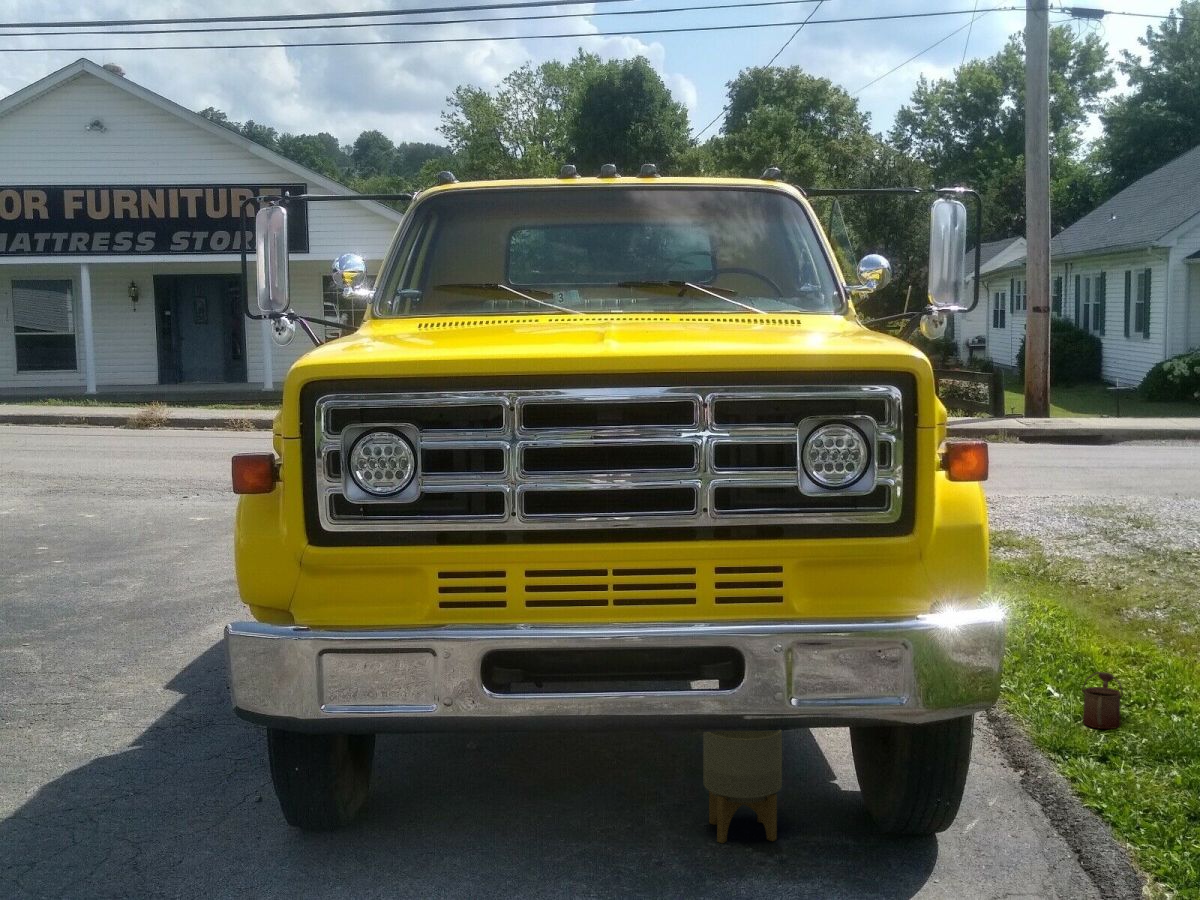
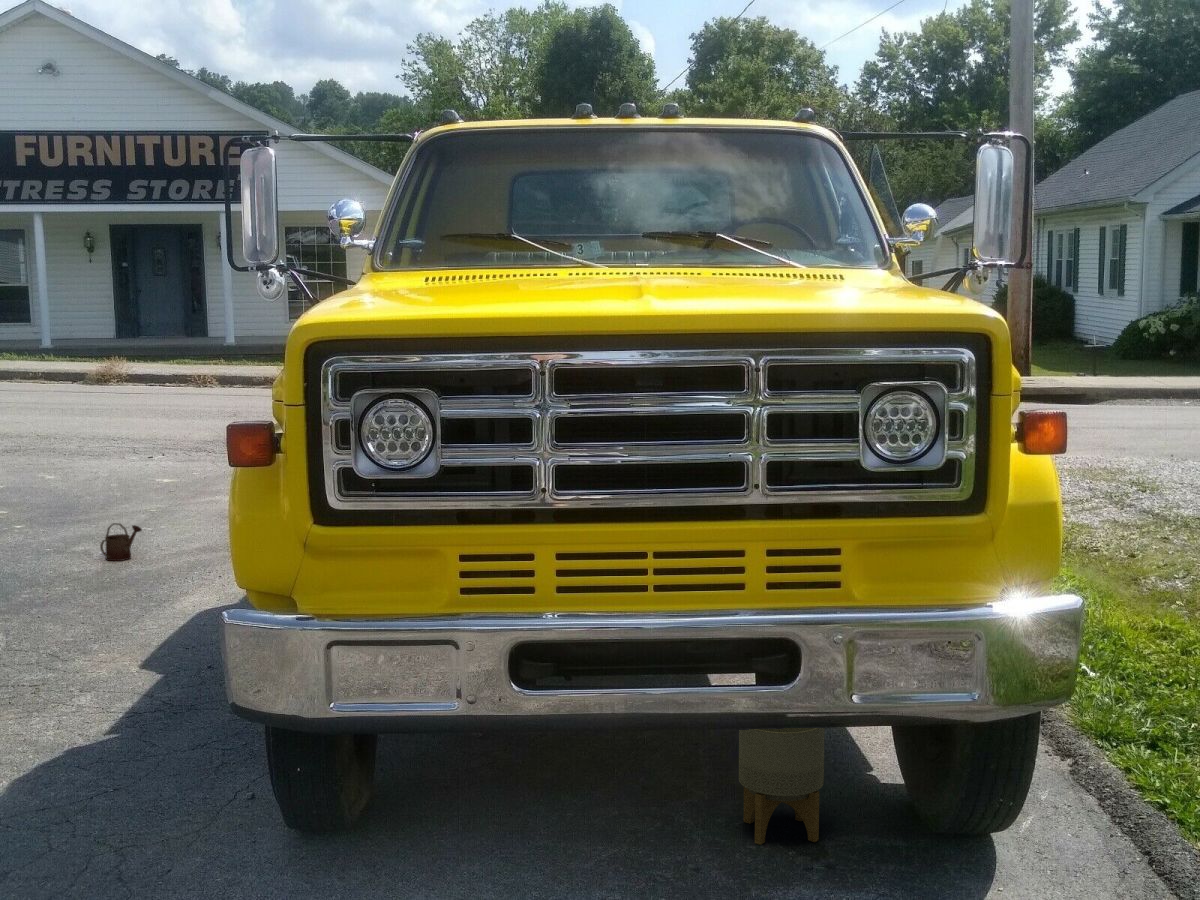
watering can: present [1082,672,1123,729] -> present [100,523,142,561]

